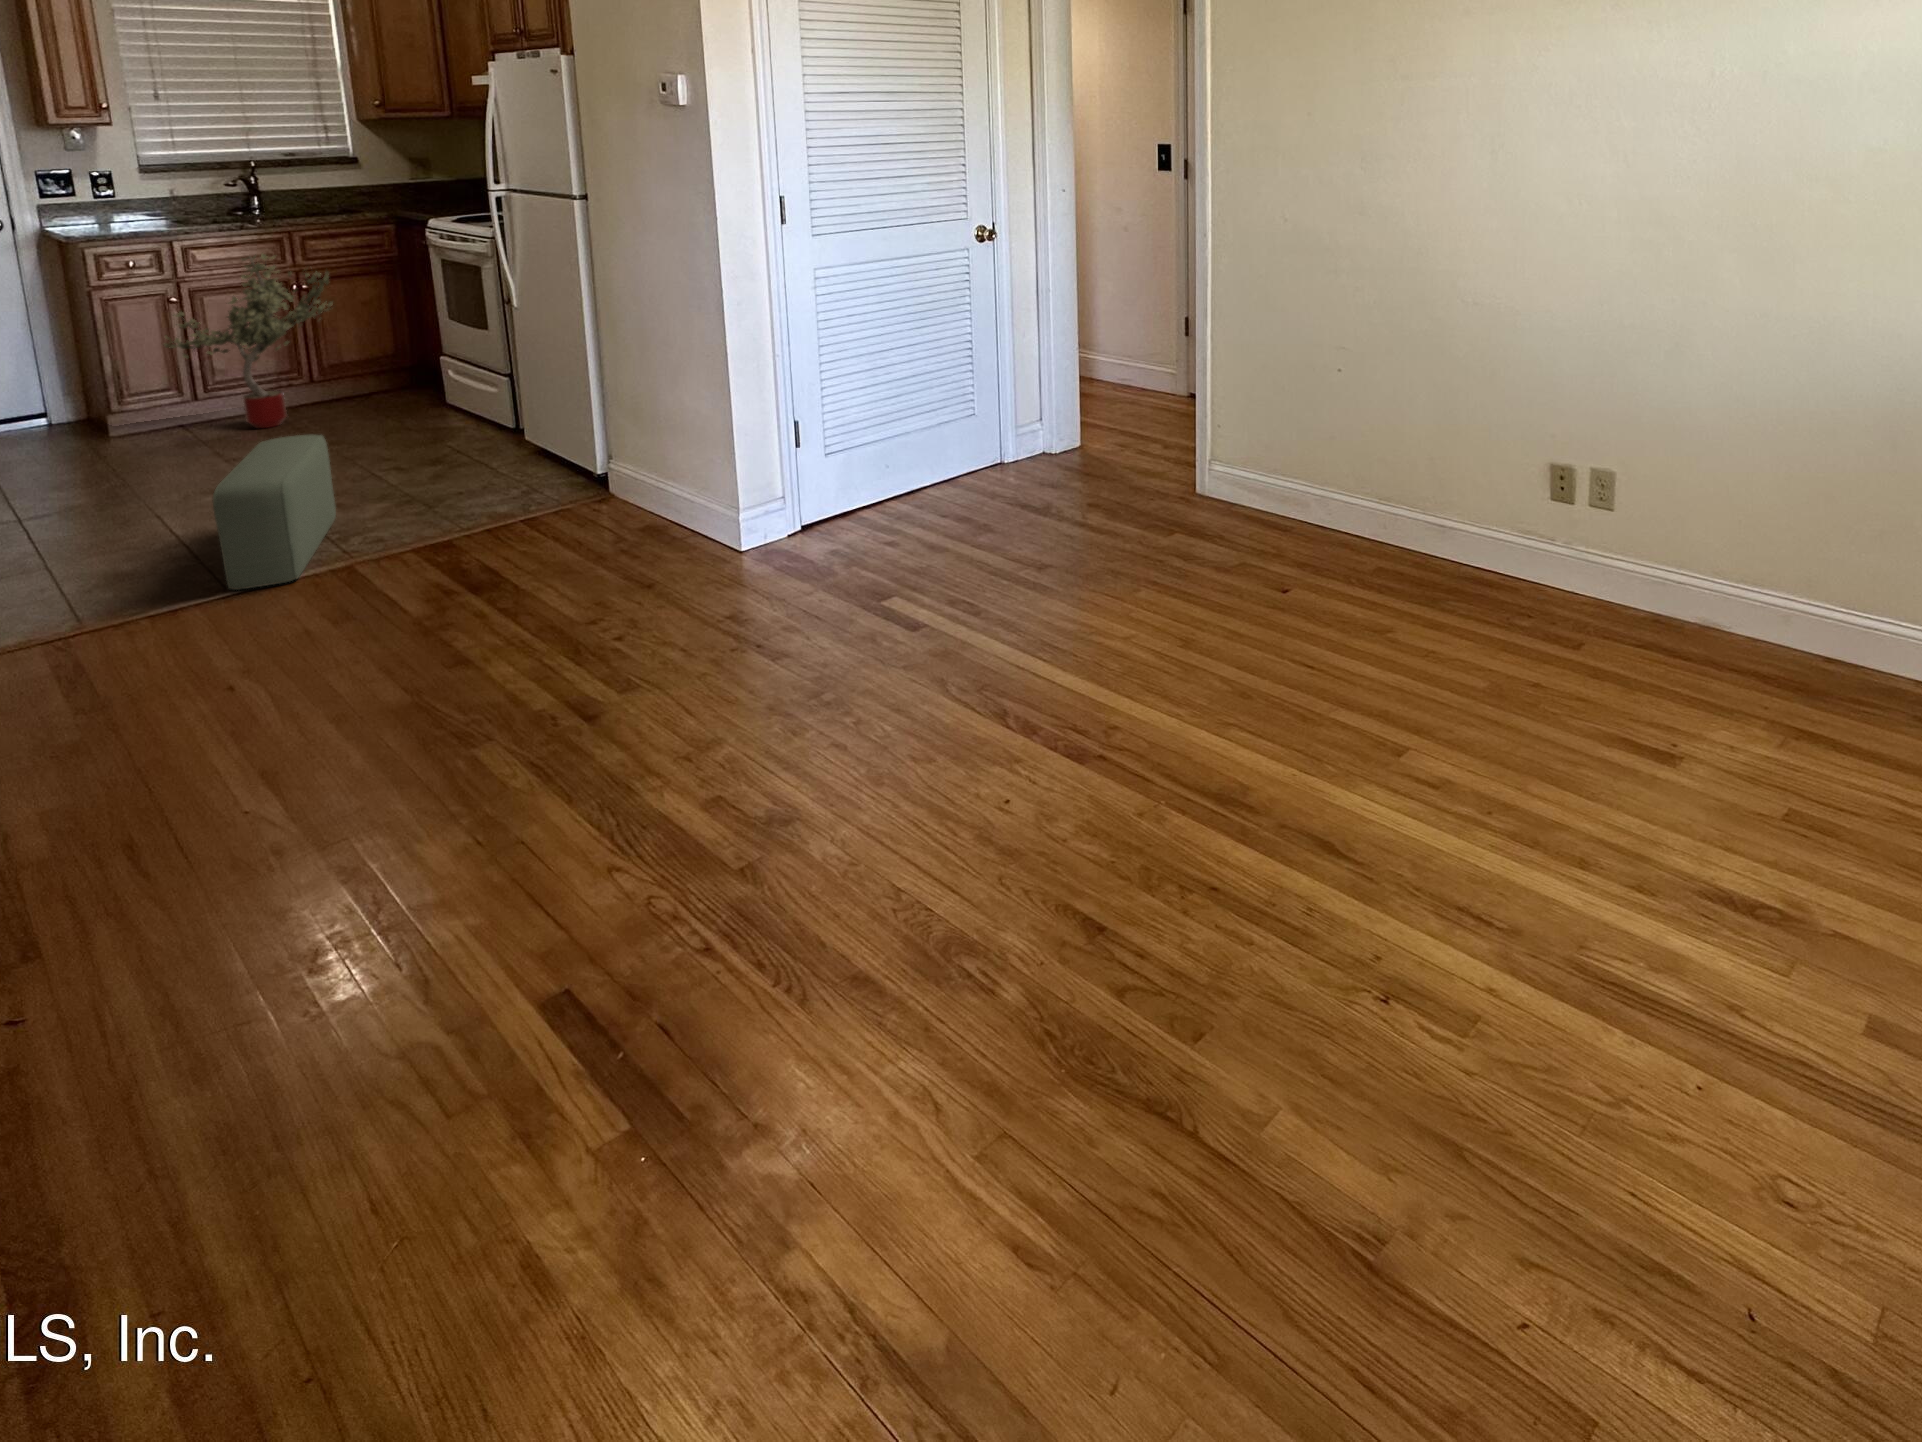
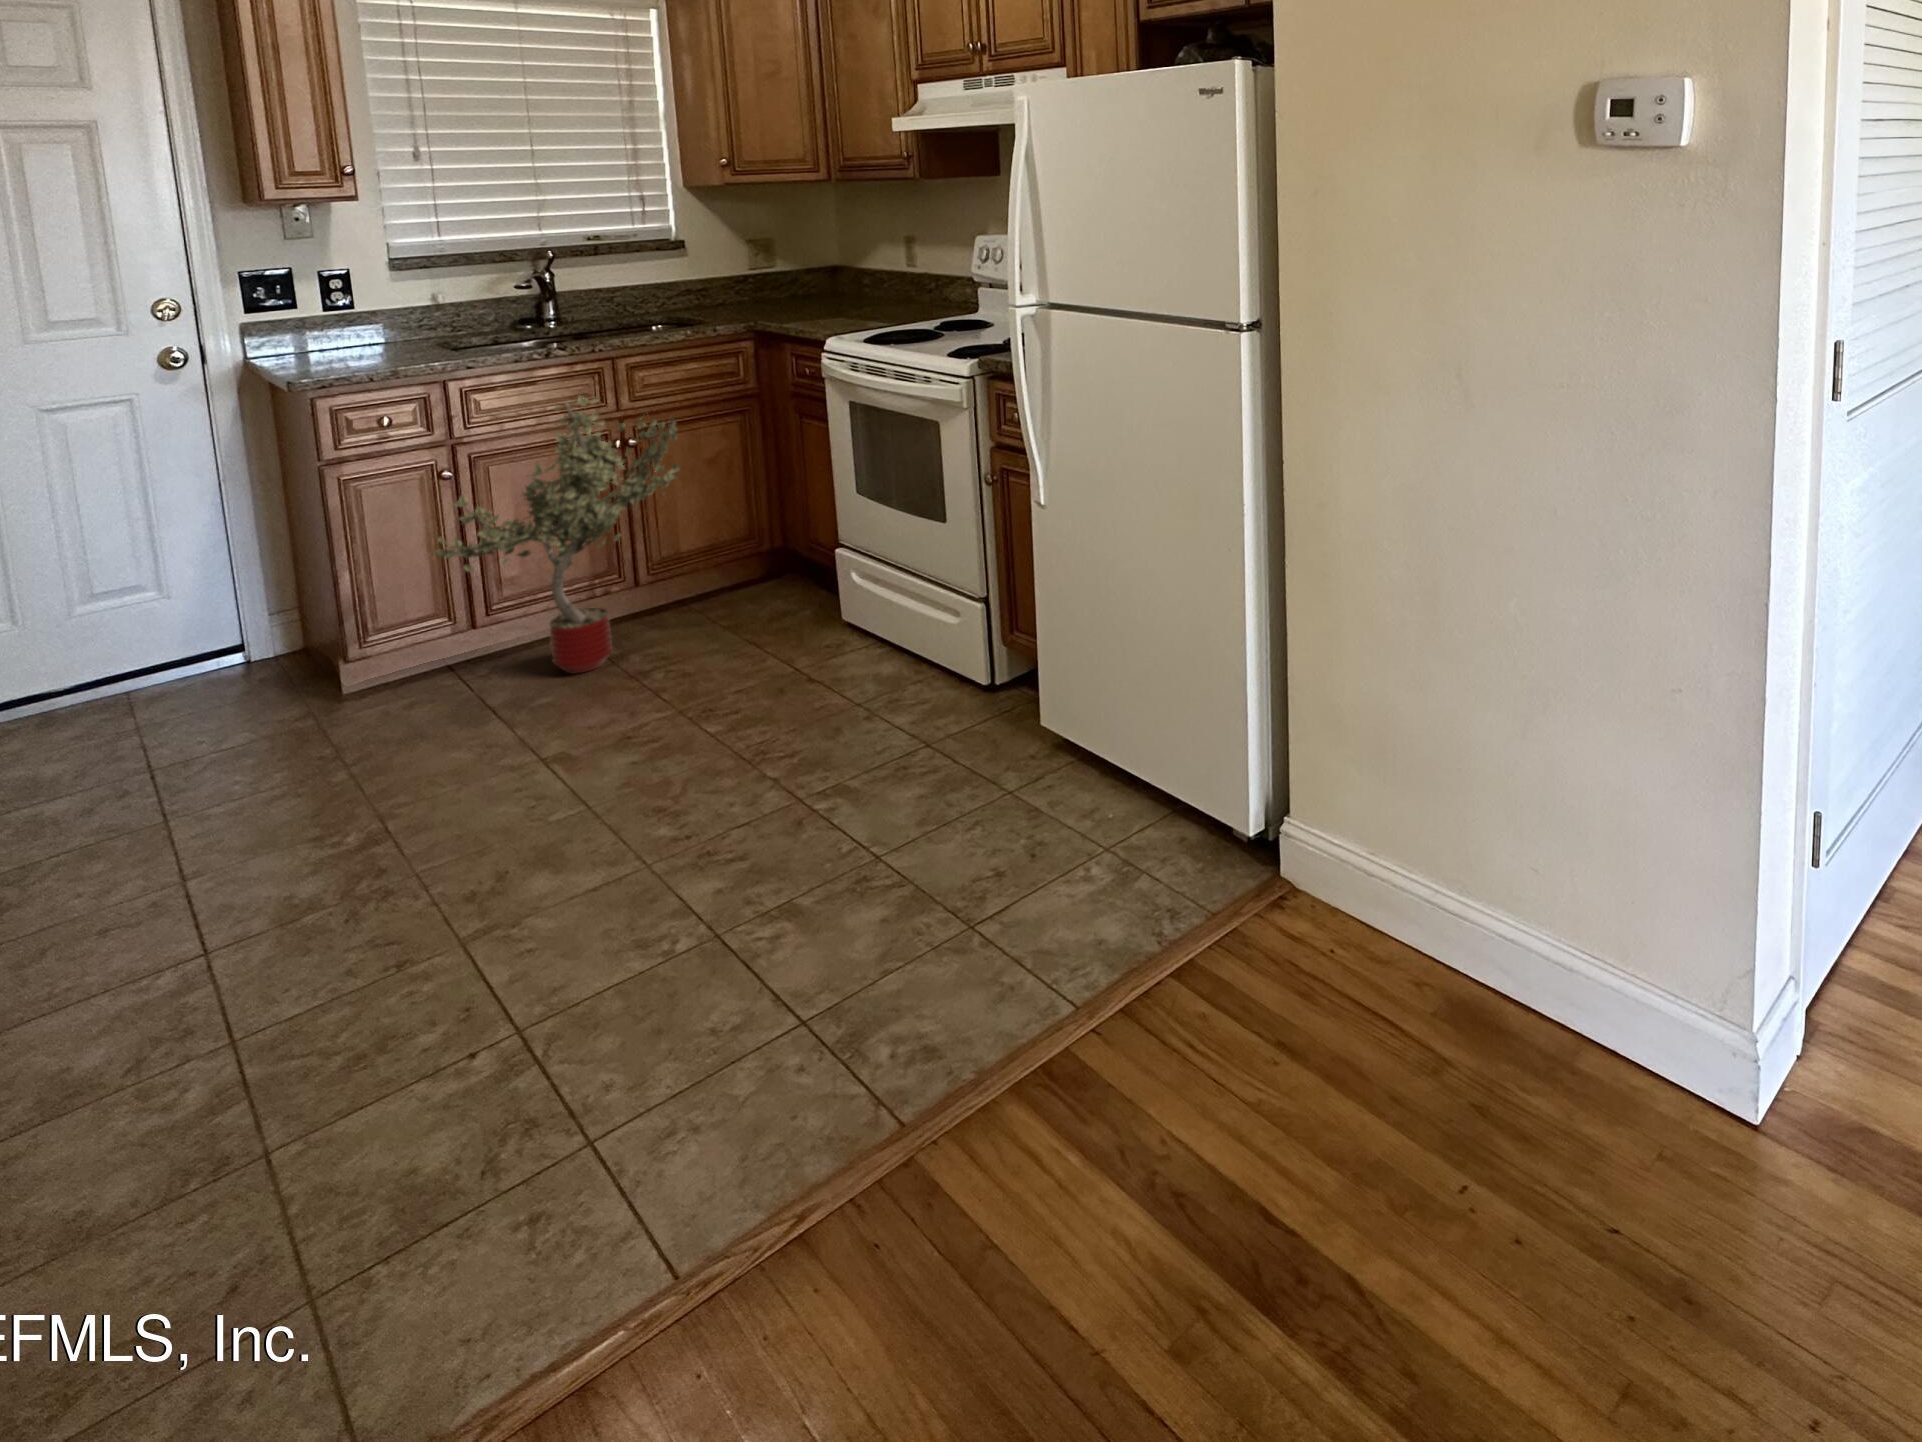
pouf: present [213,435,336,590] -> none [675,809,848,1308]

